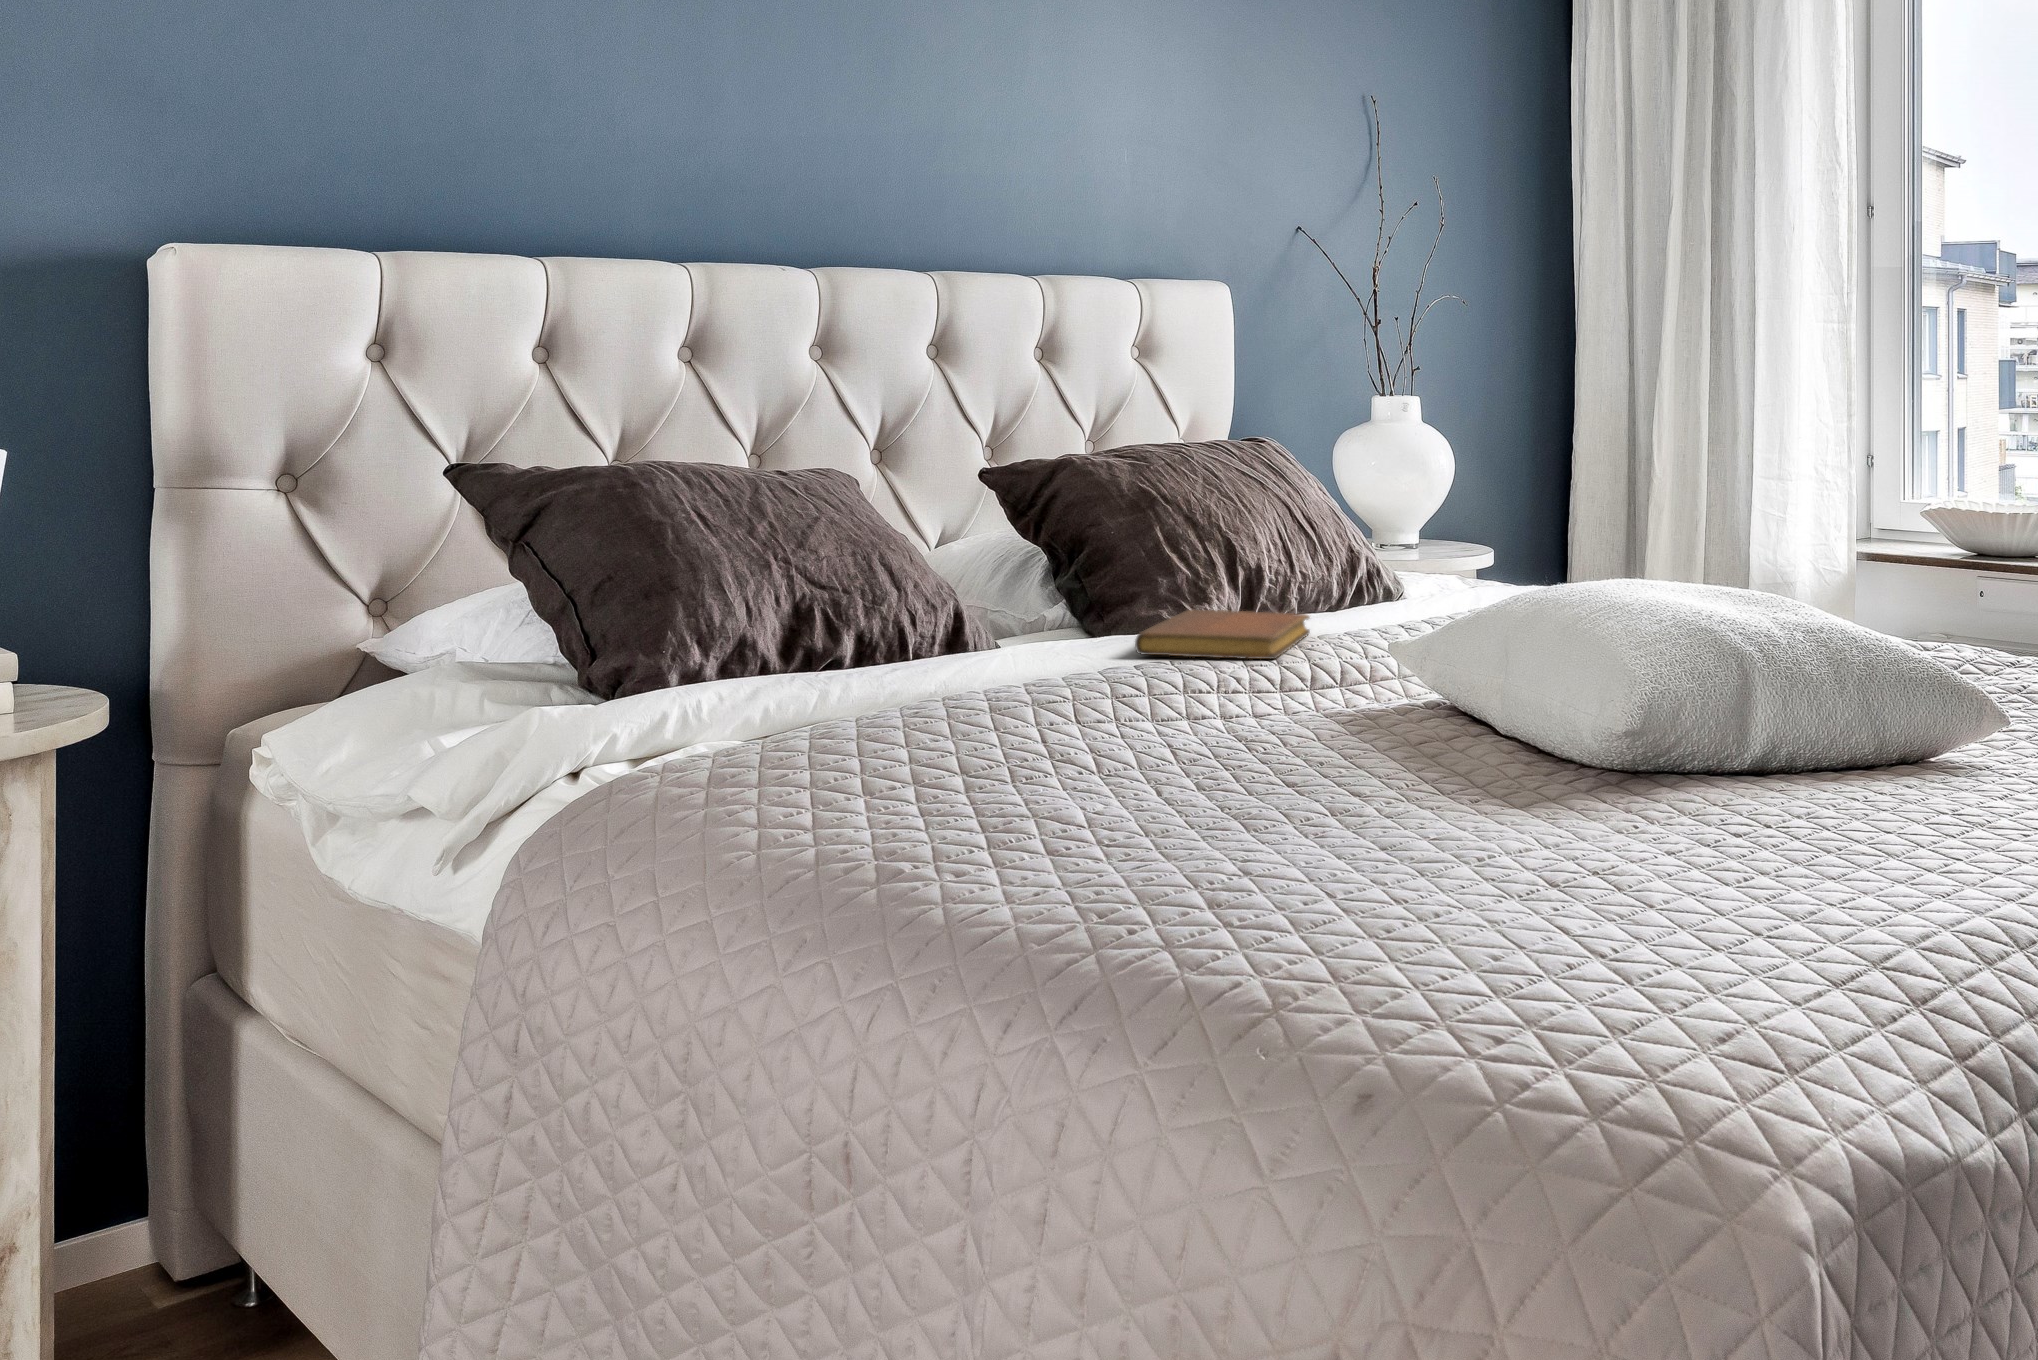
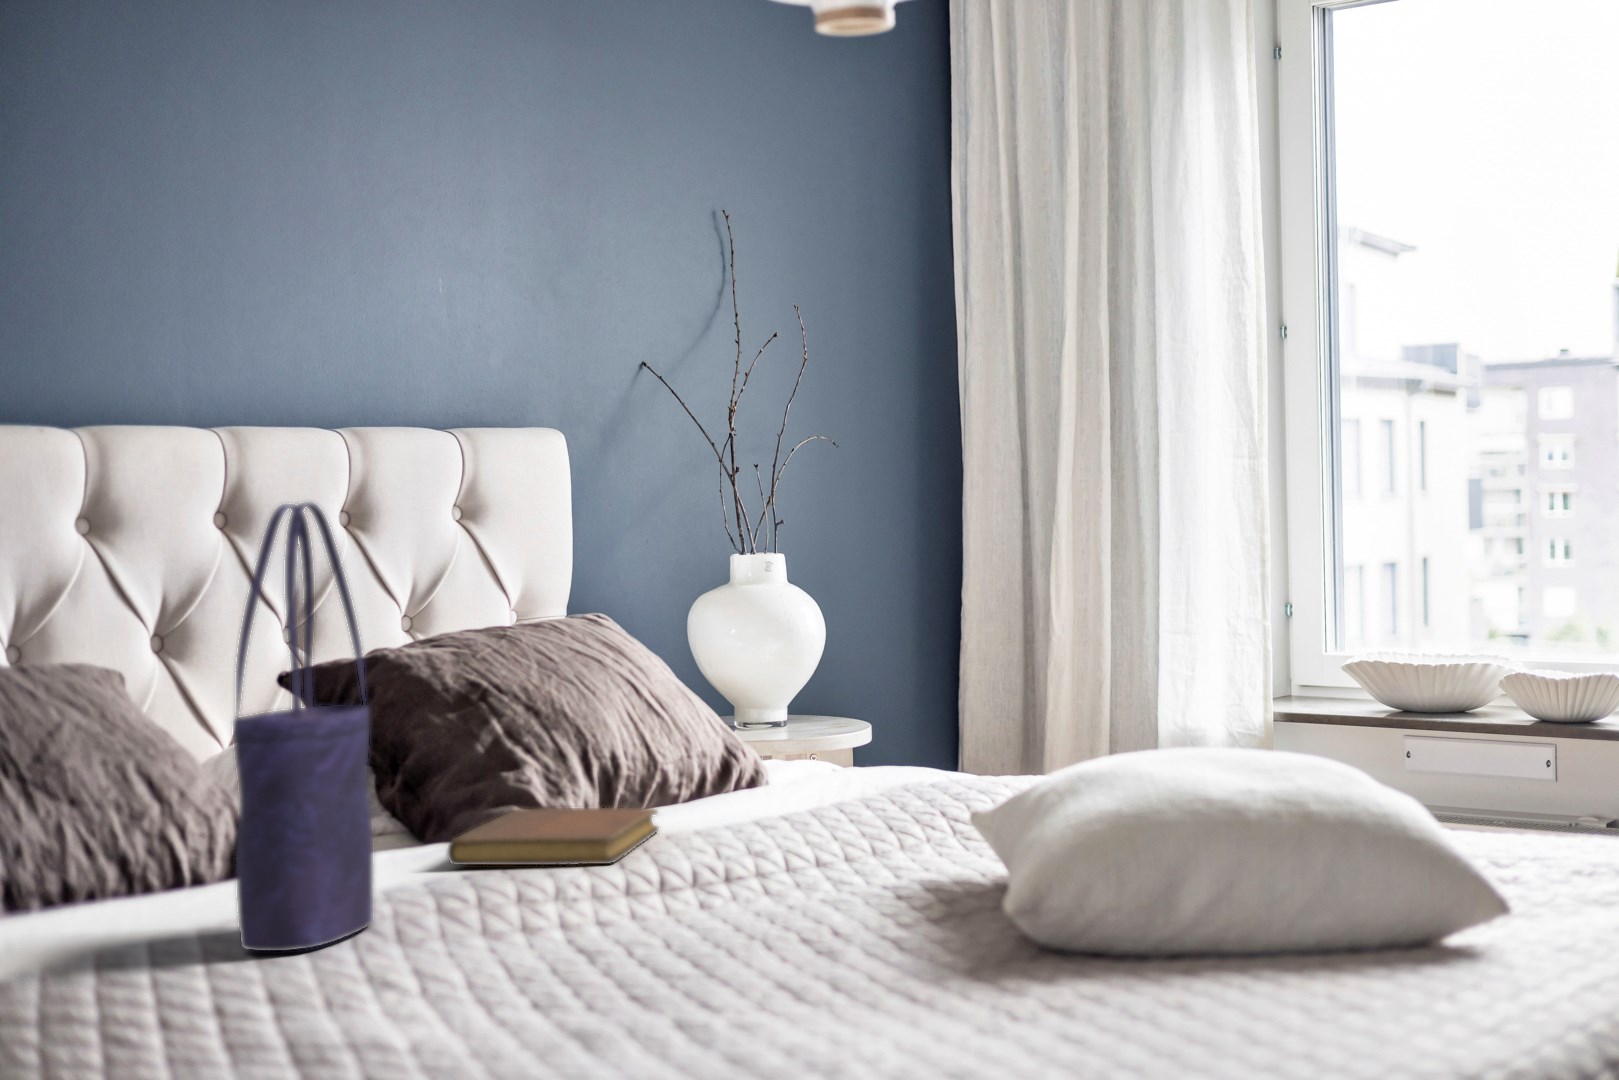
tote bag: none [979,349,1085,716] -> present [233,502,373,951]

